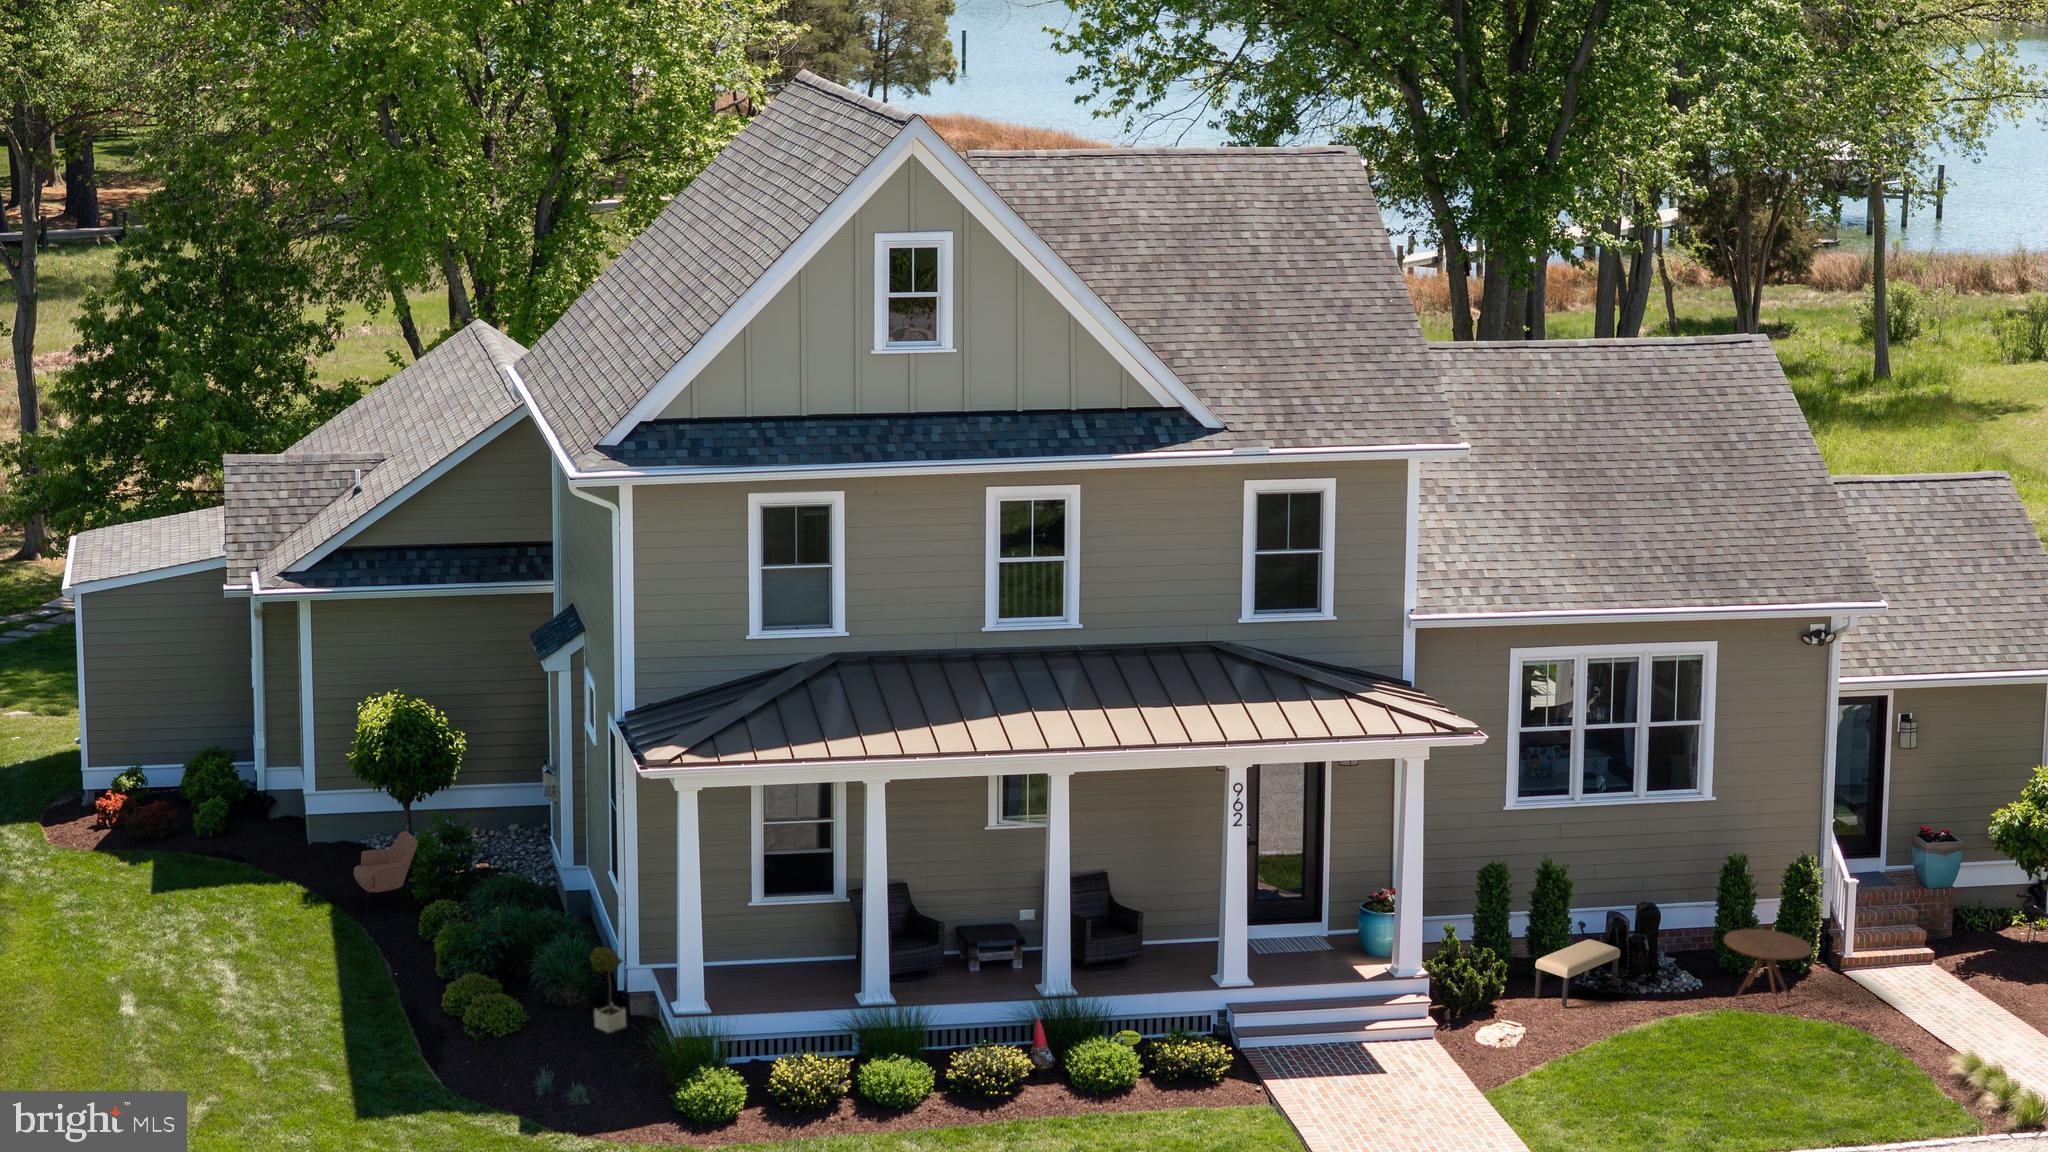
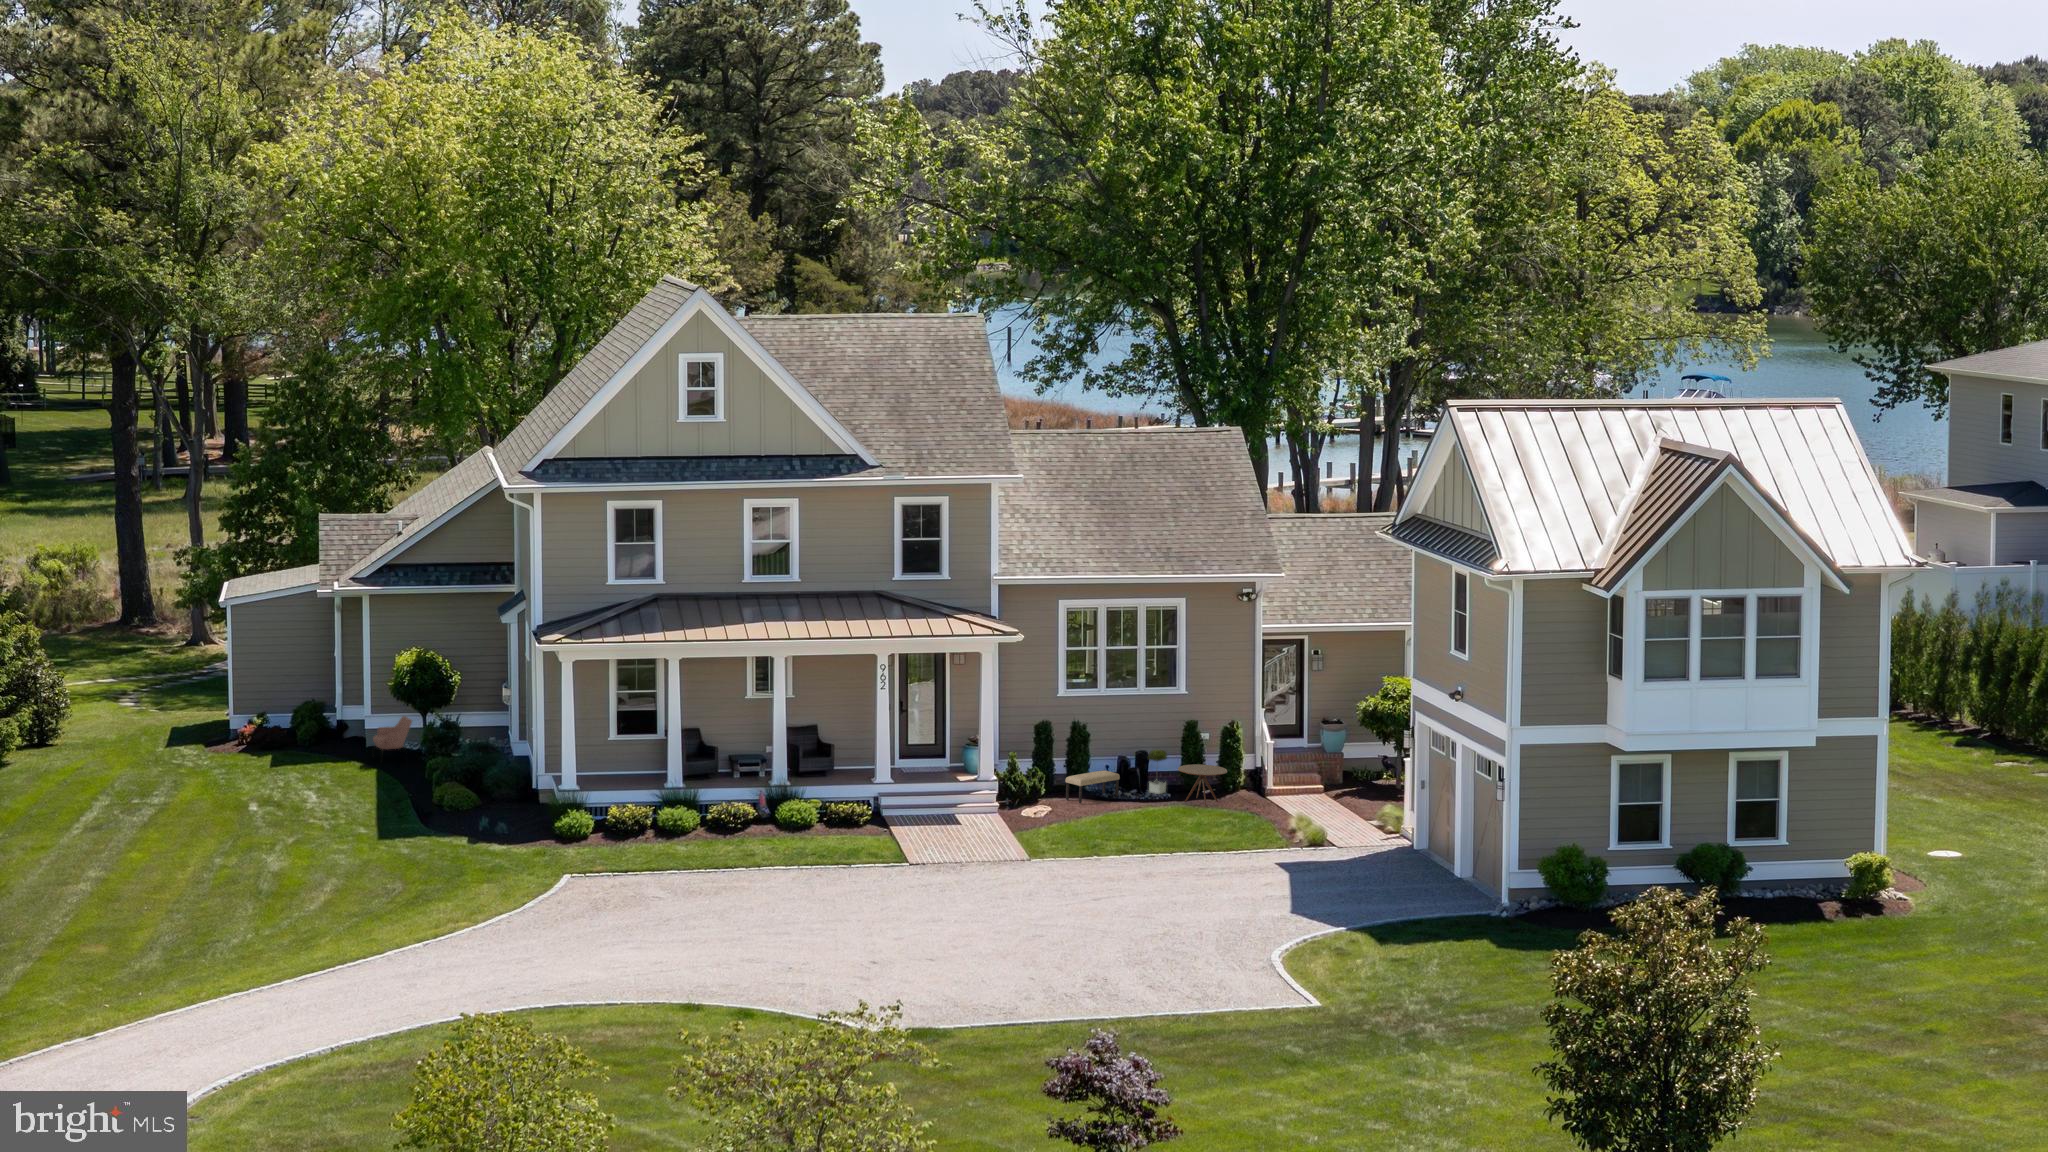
potted tree: present [590,947,626,1033] -> present [1148,750,1167,794]

